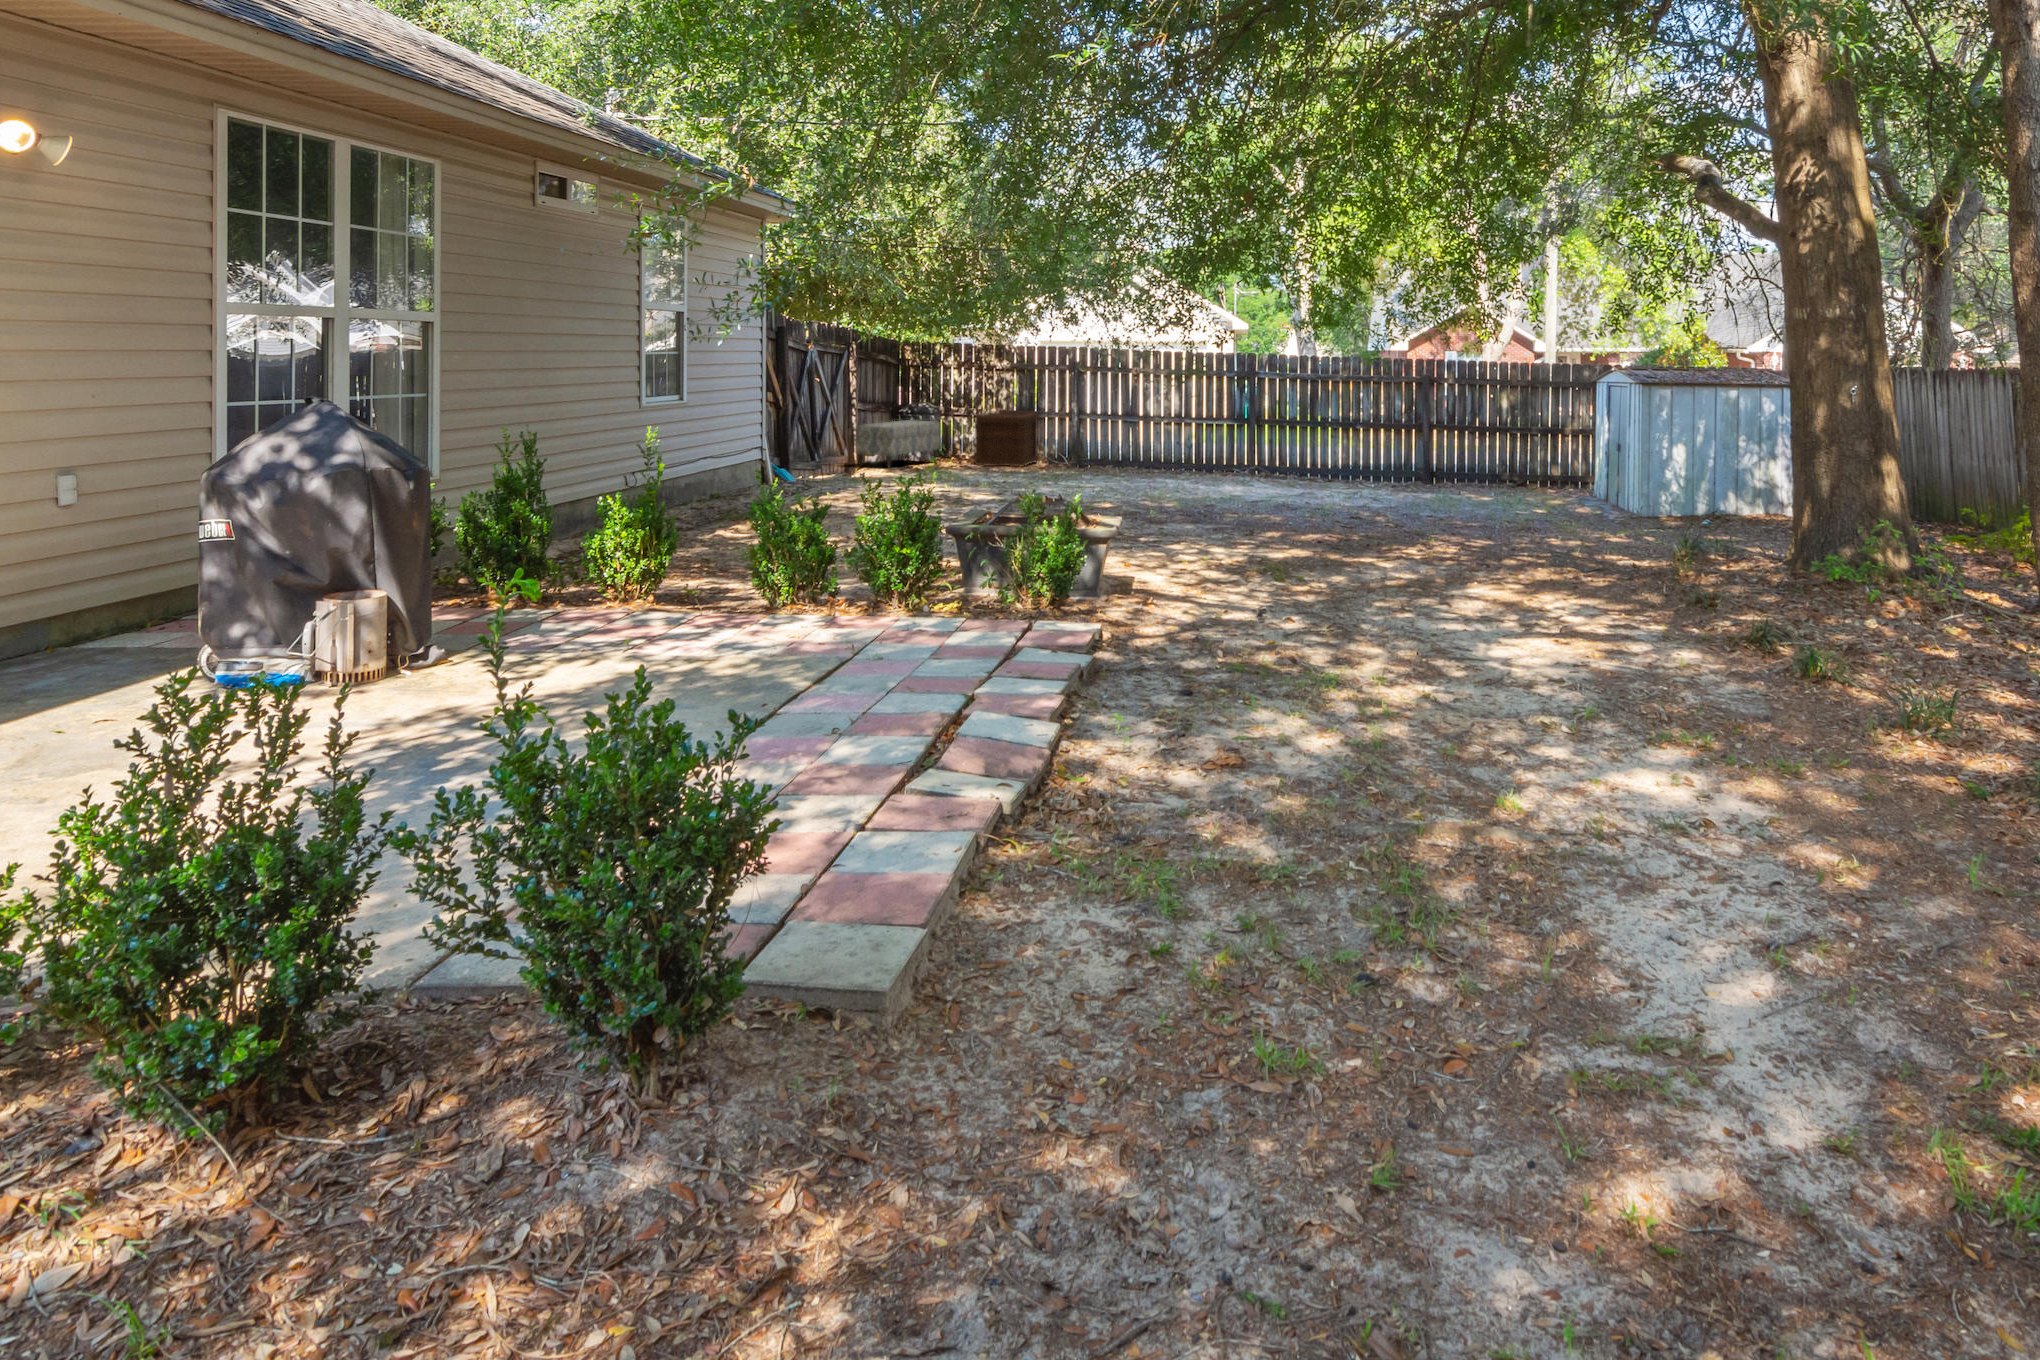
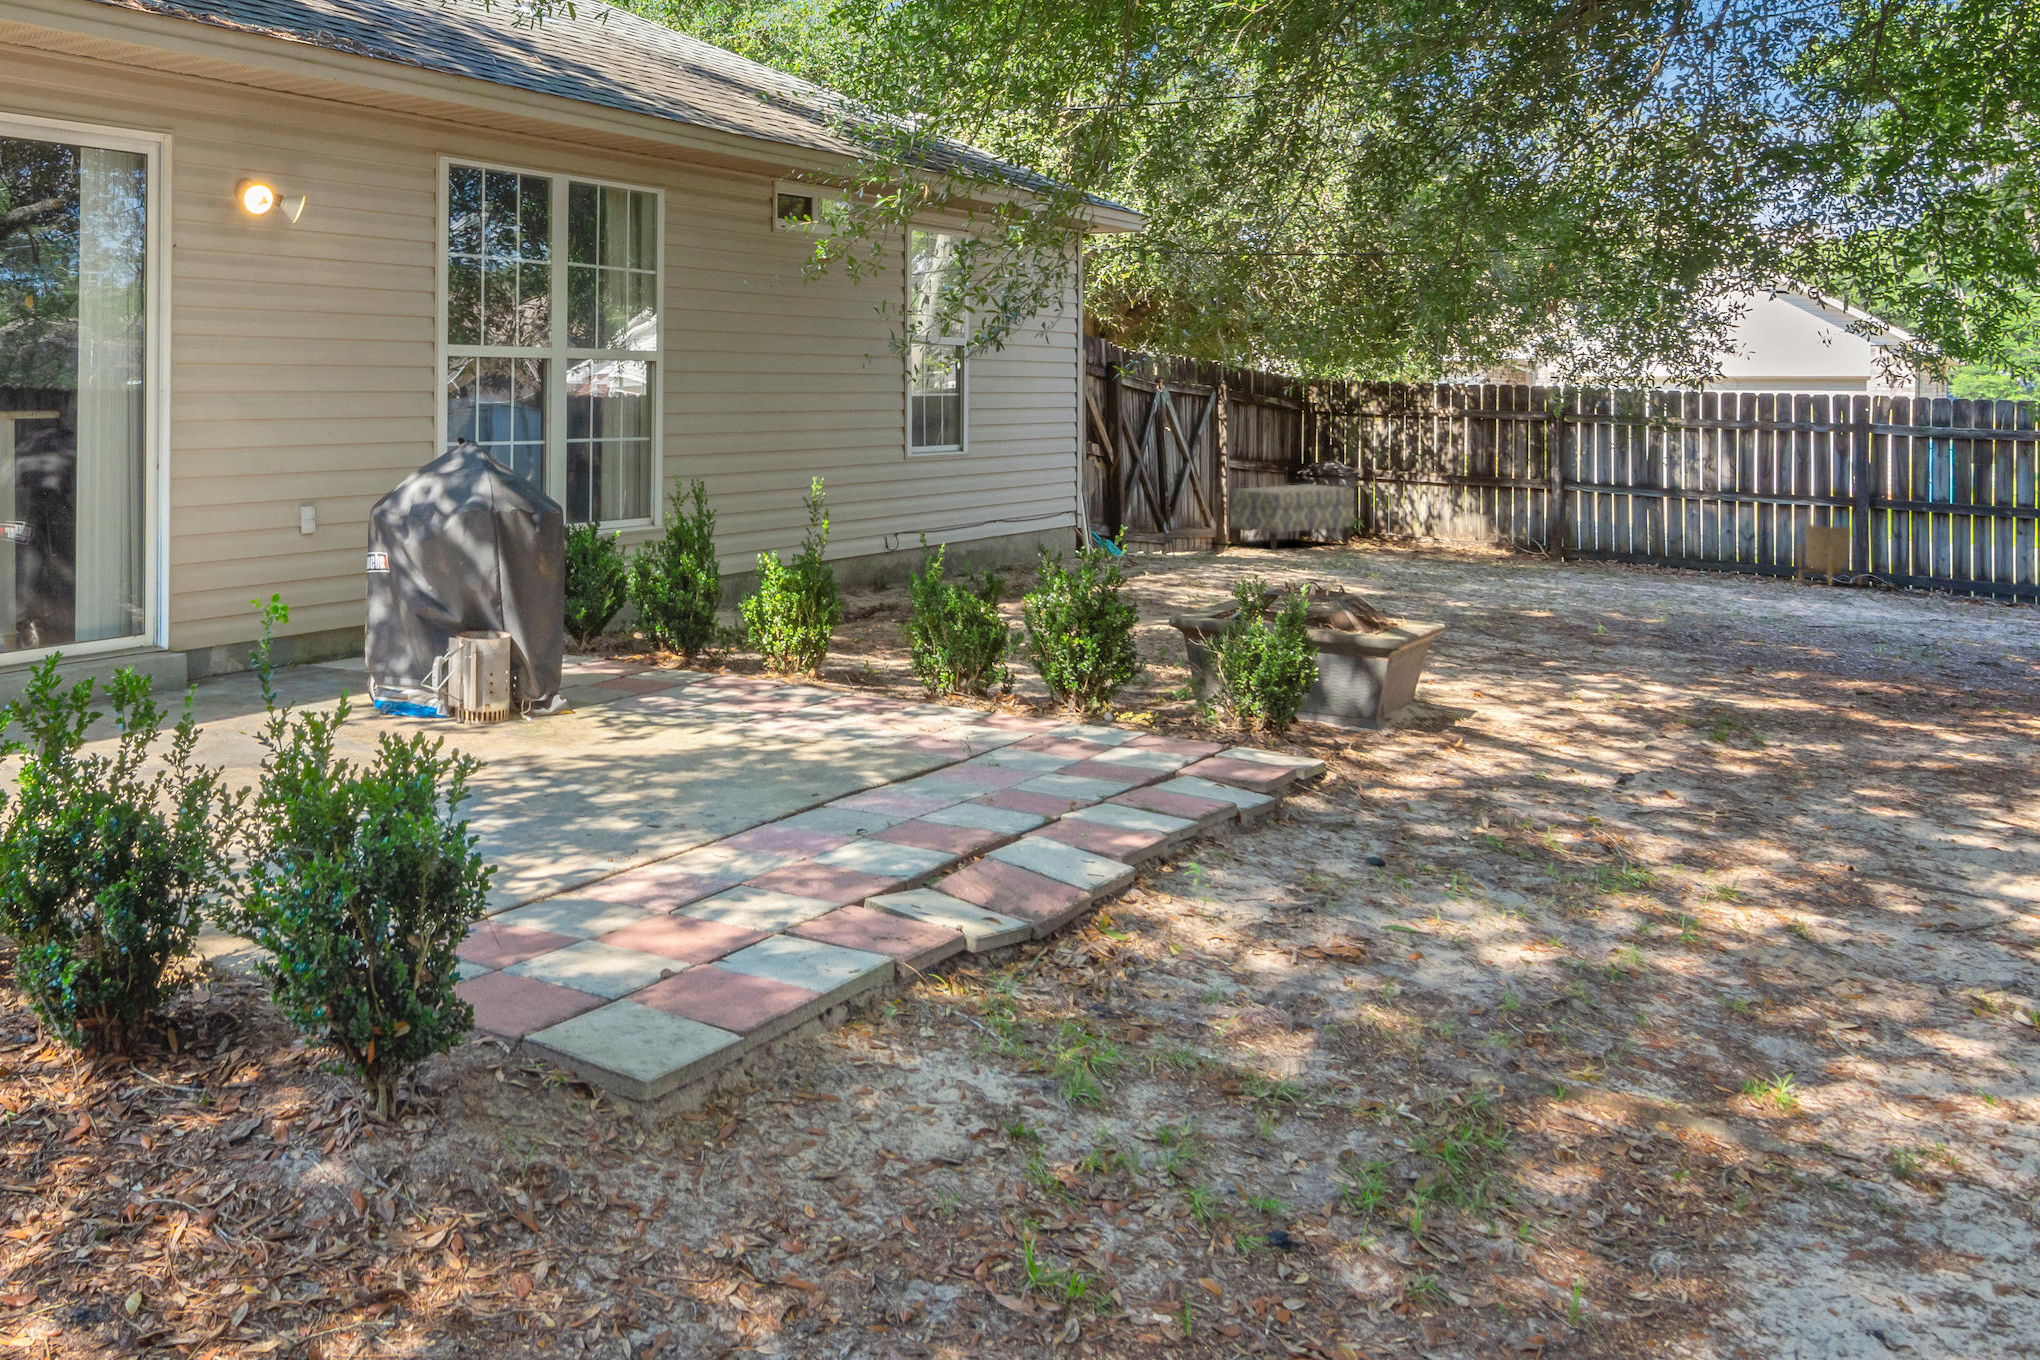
wooden crate: present [974,412,1039,467] -> none [1401,475,1504,557]
planter: none [1216,436,1249,474] -> present [1798,523,1861,586]

